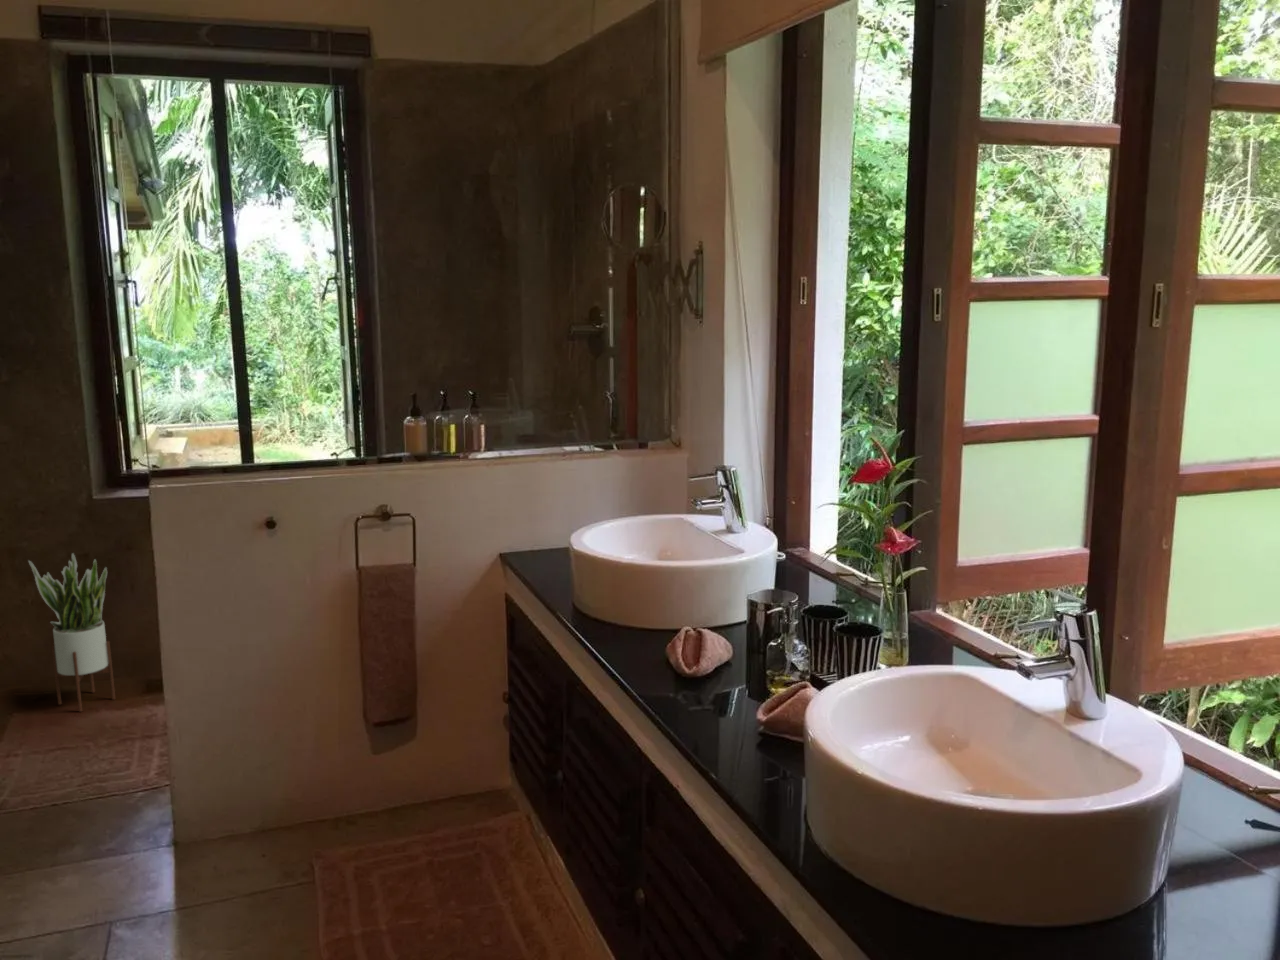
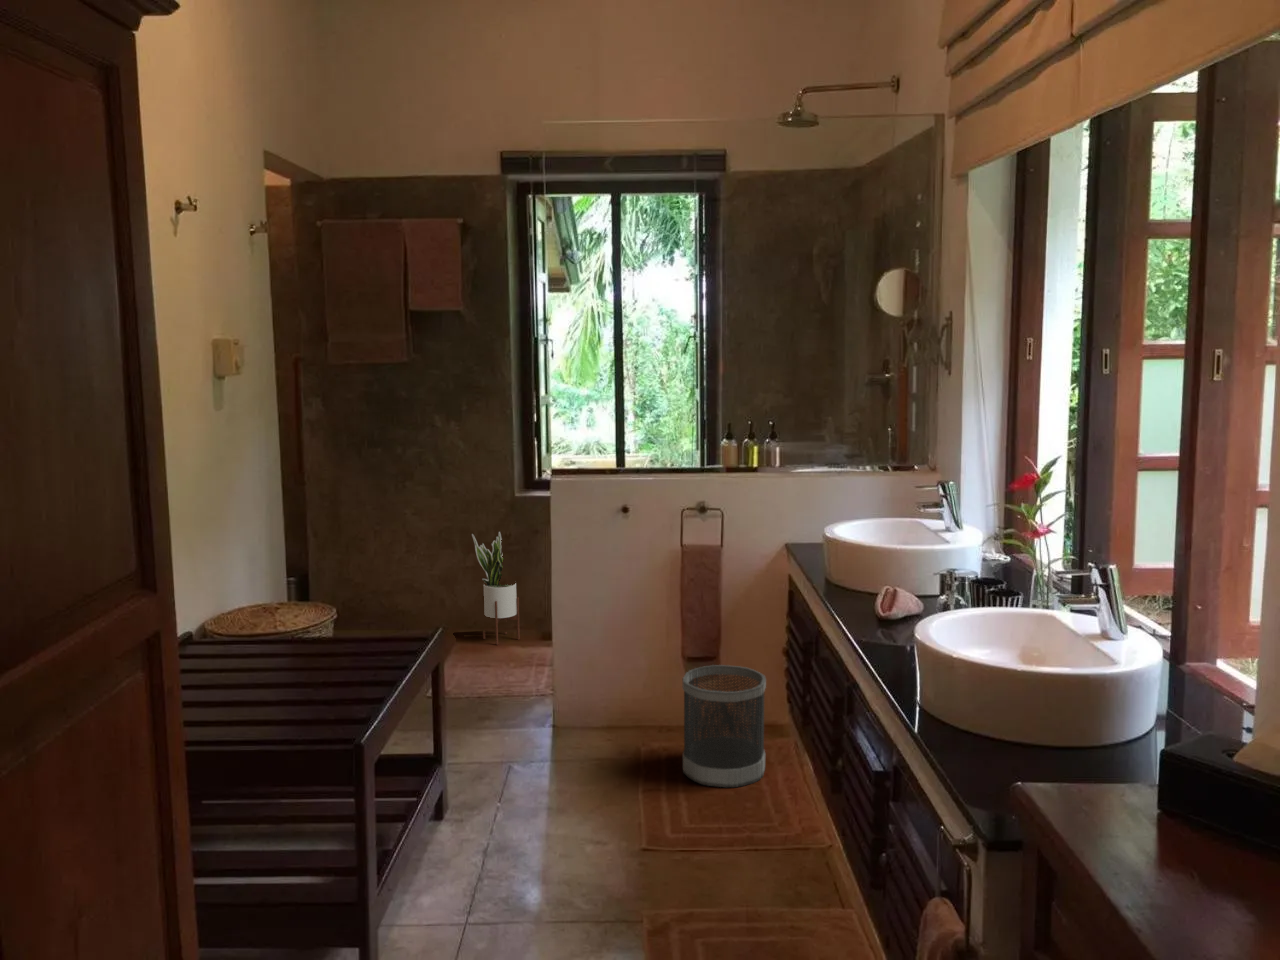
wastebasket: none [376,730,497,911] -> present [682,665,766,787]

